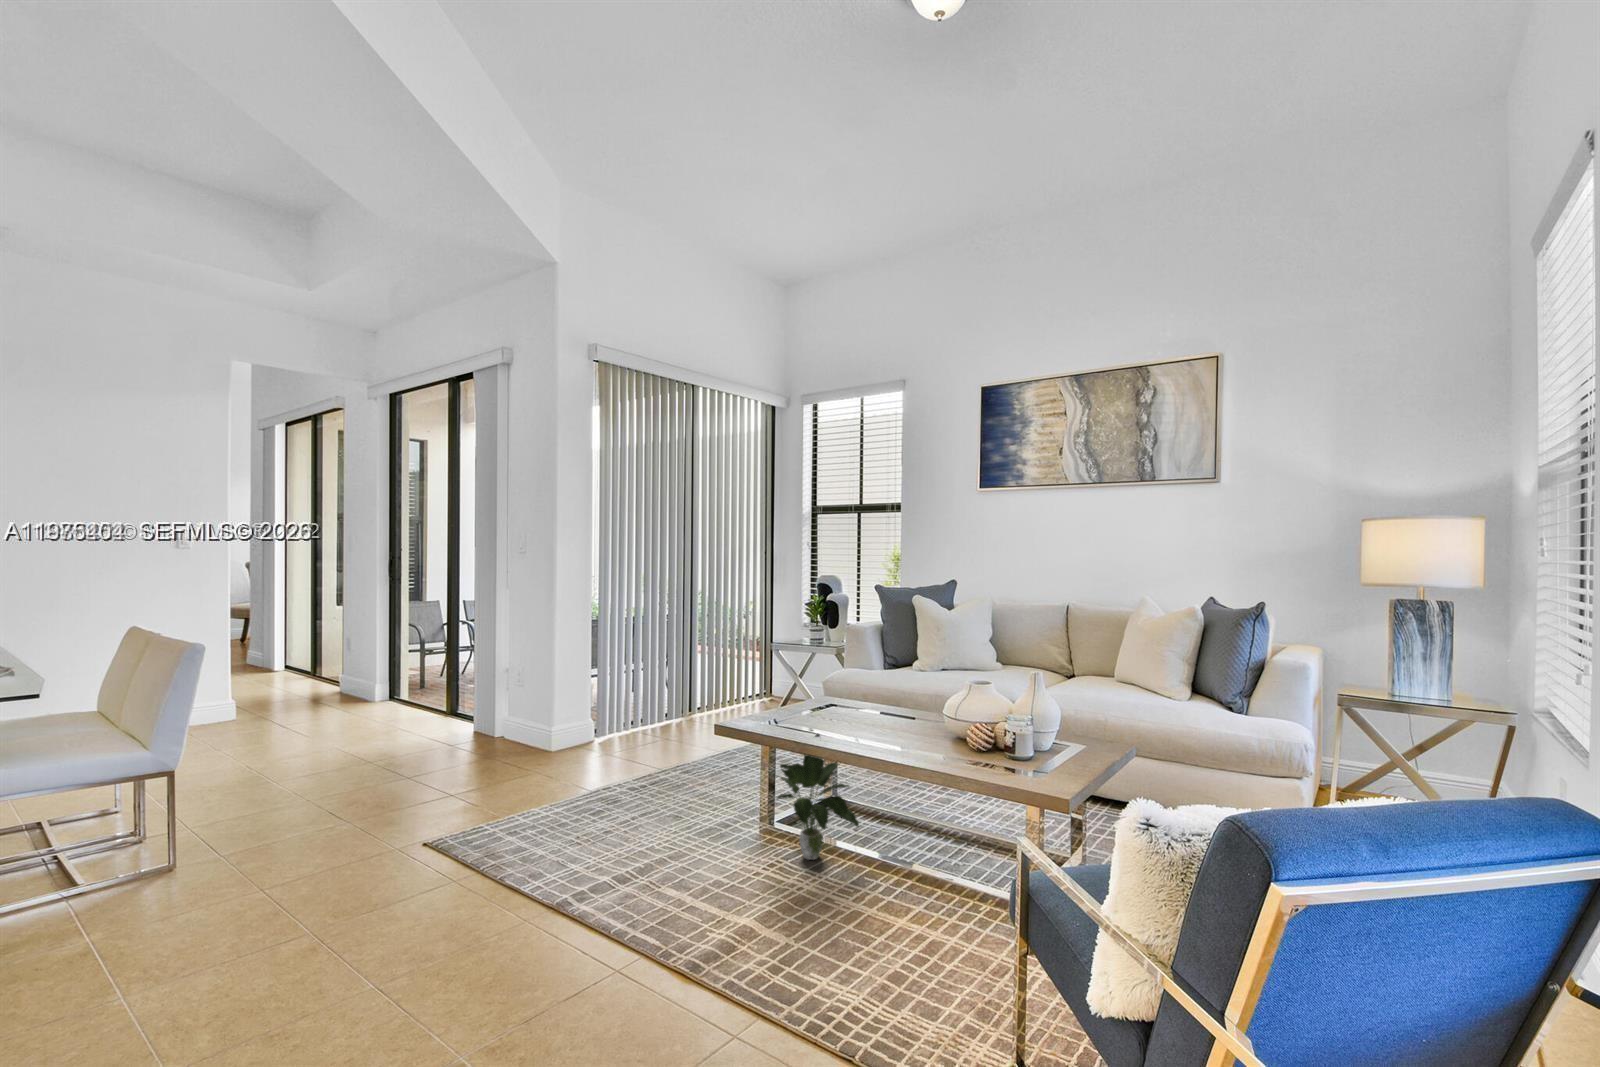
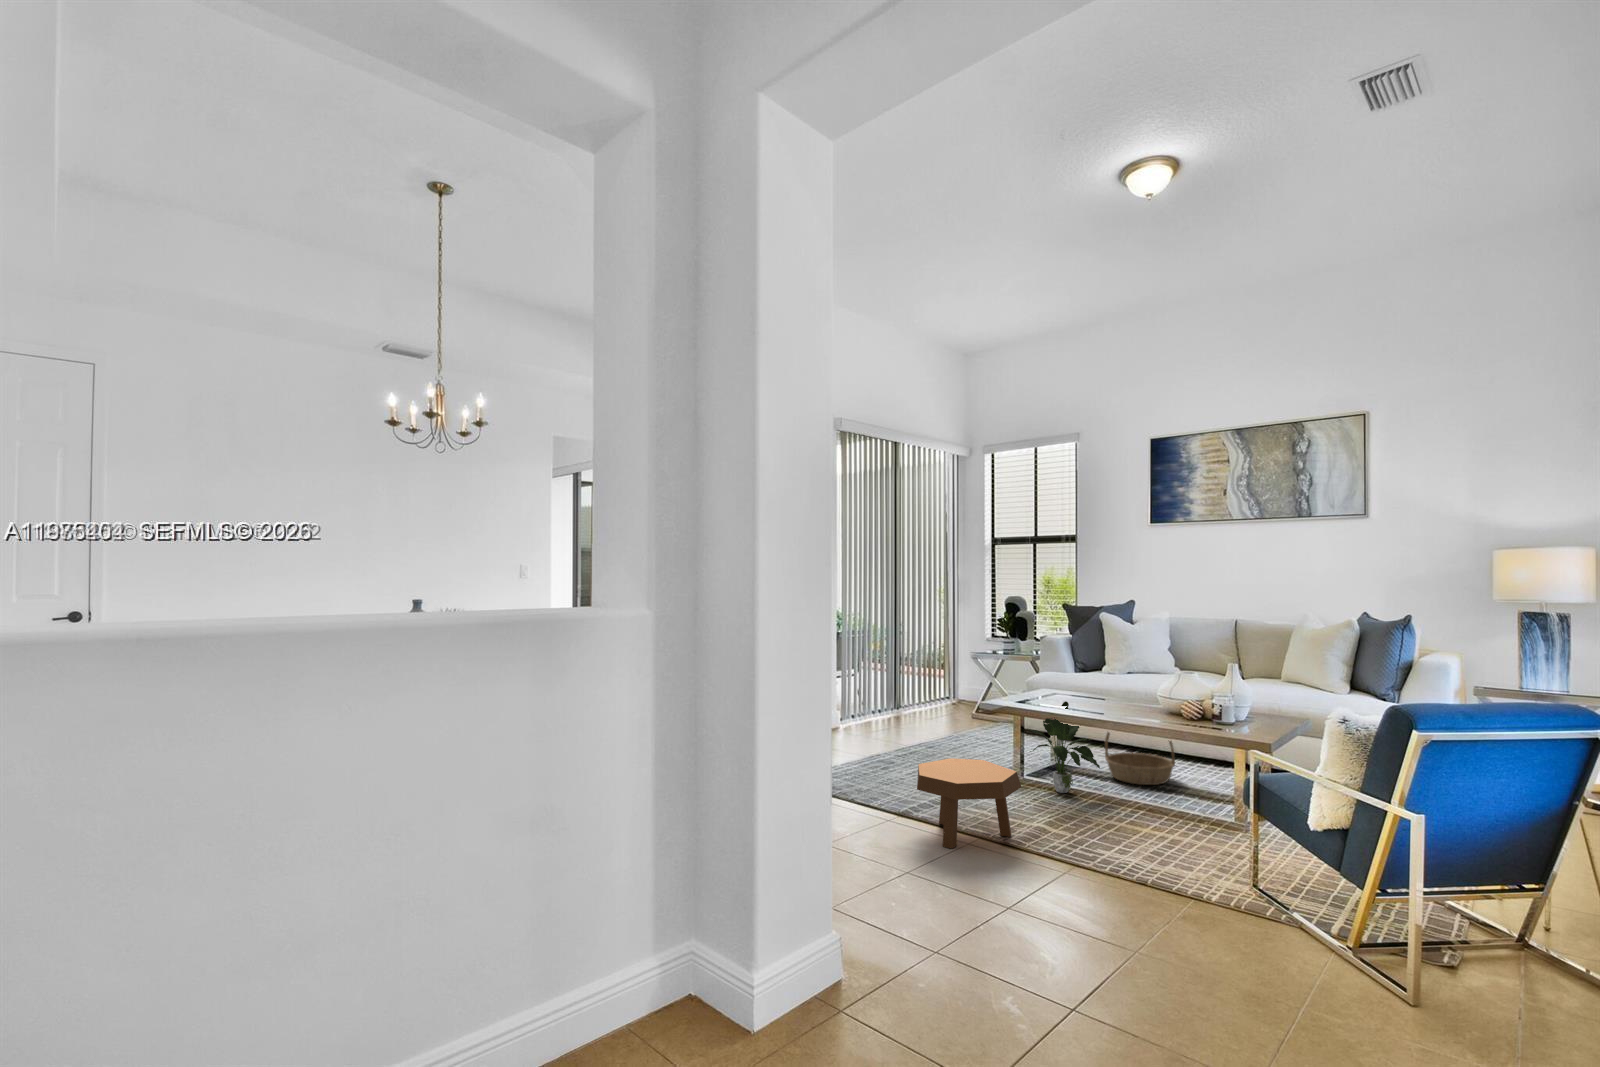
basket: none [883,739,967,839] -> present [1105,732,1175,785]
footstool: none [529,838,698,1012] -> present [917,758,1021,849]

